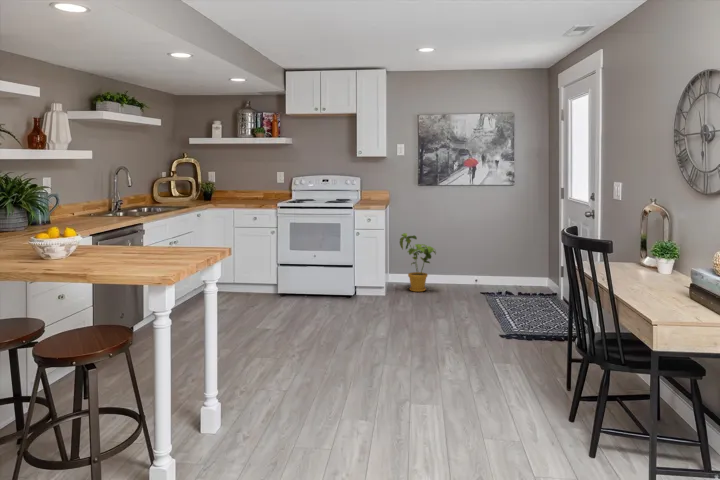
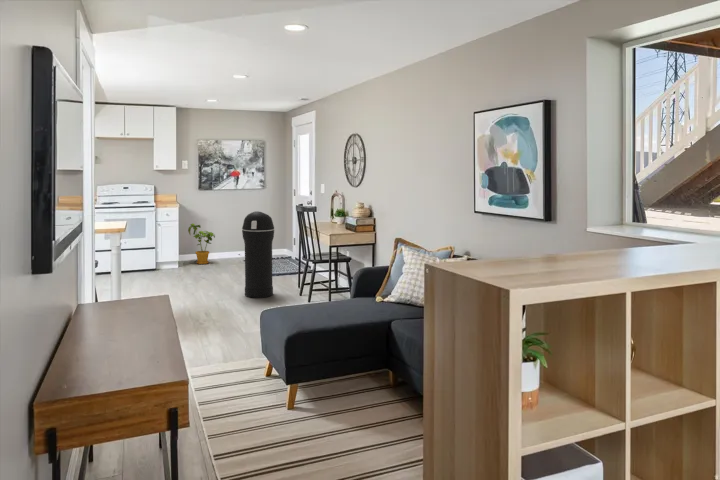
trash can: none [463,217,521,373] -> present [242,211,274,298]

